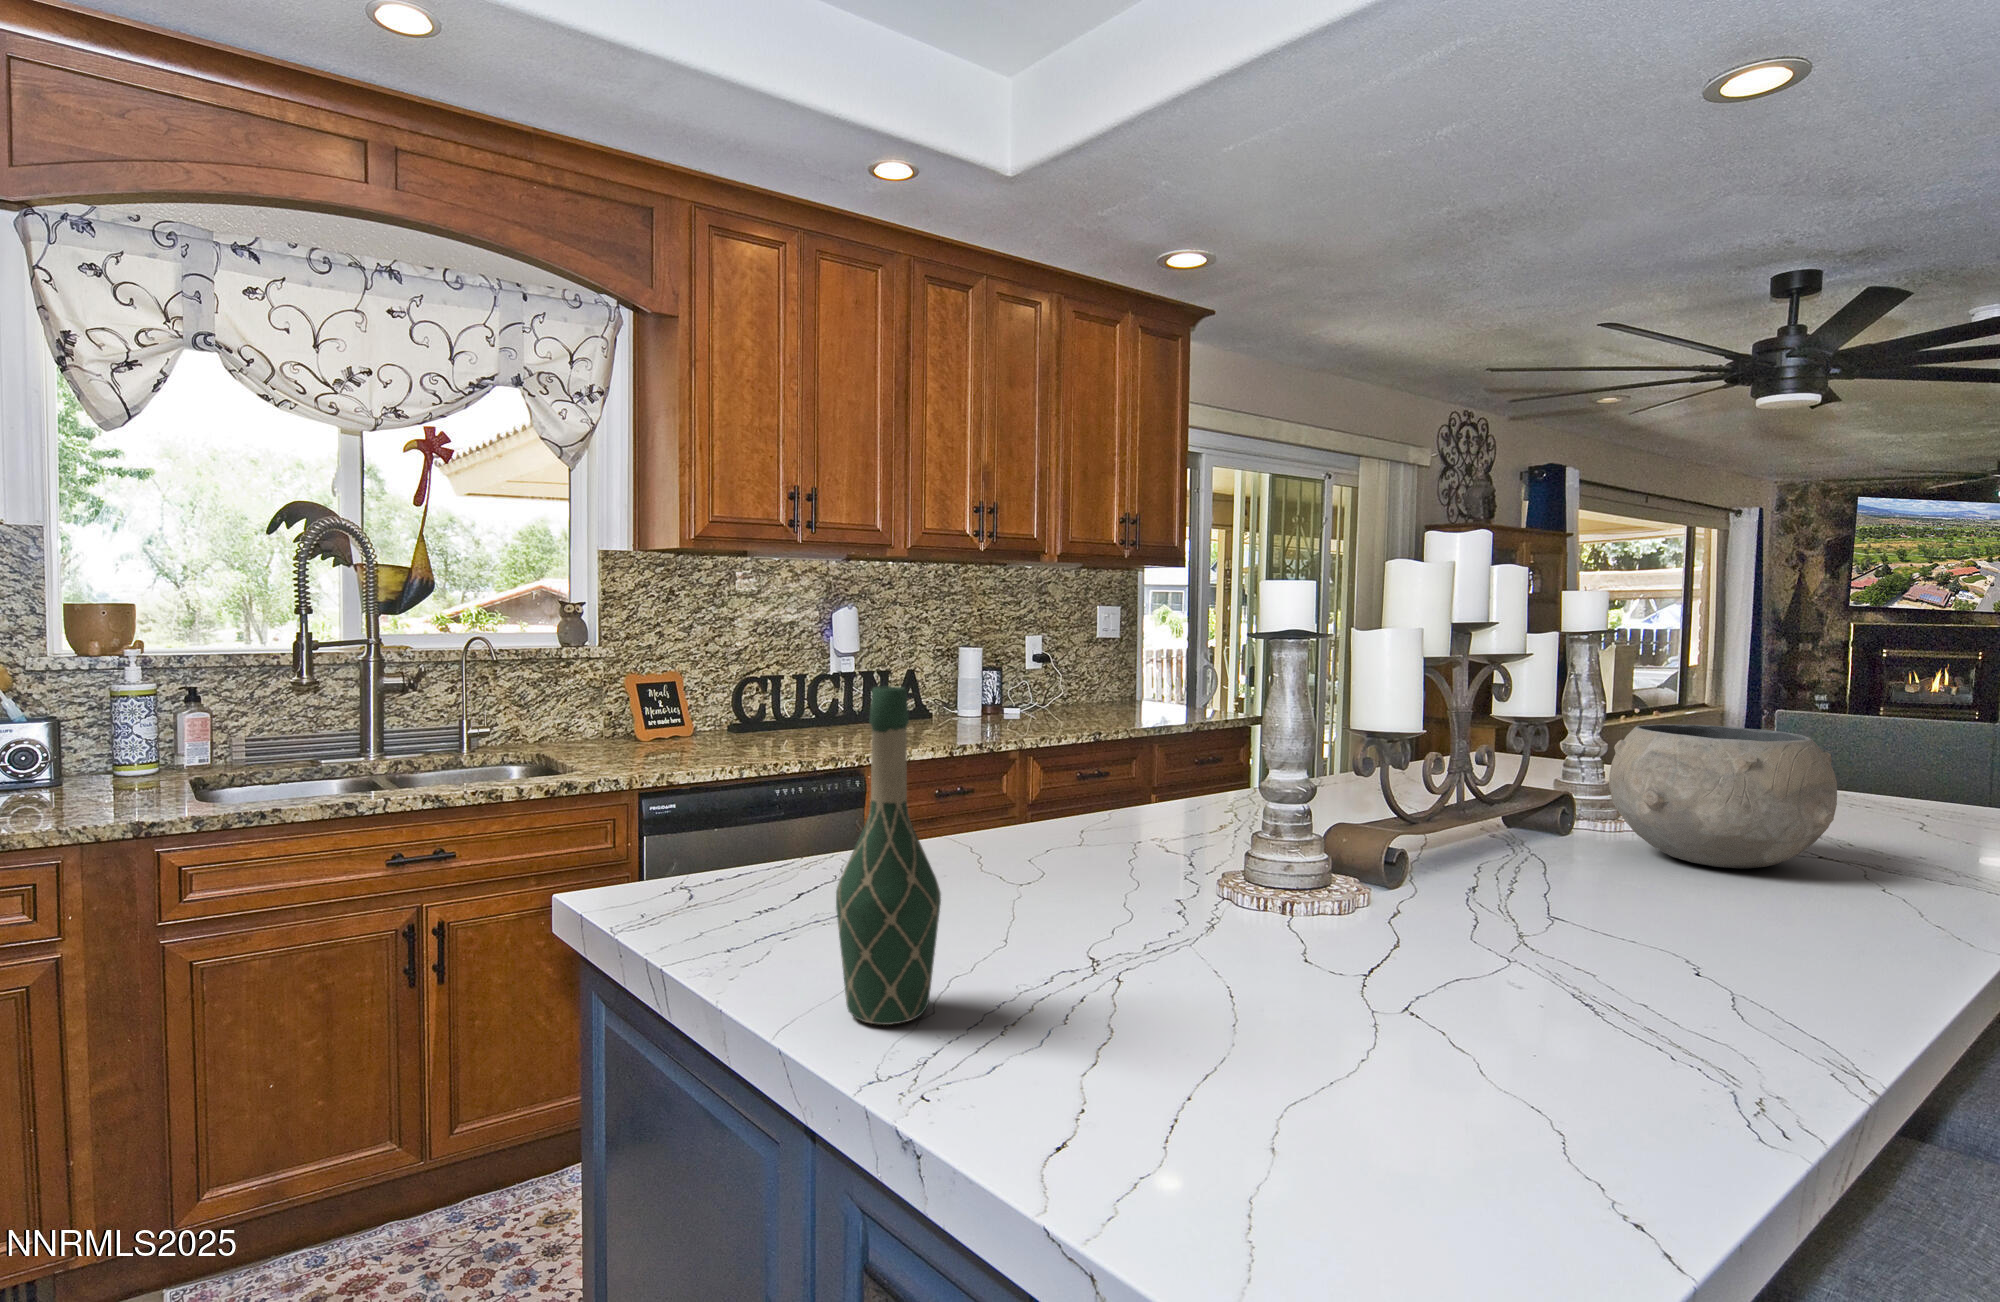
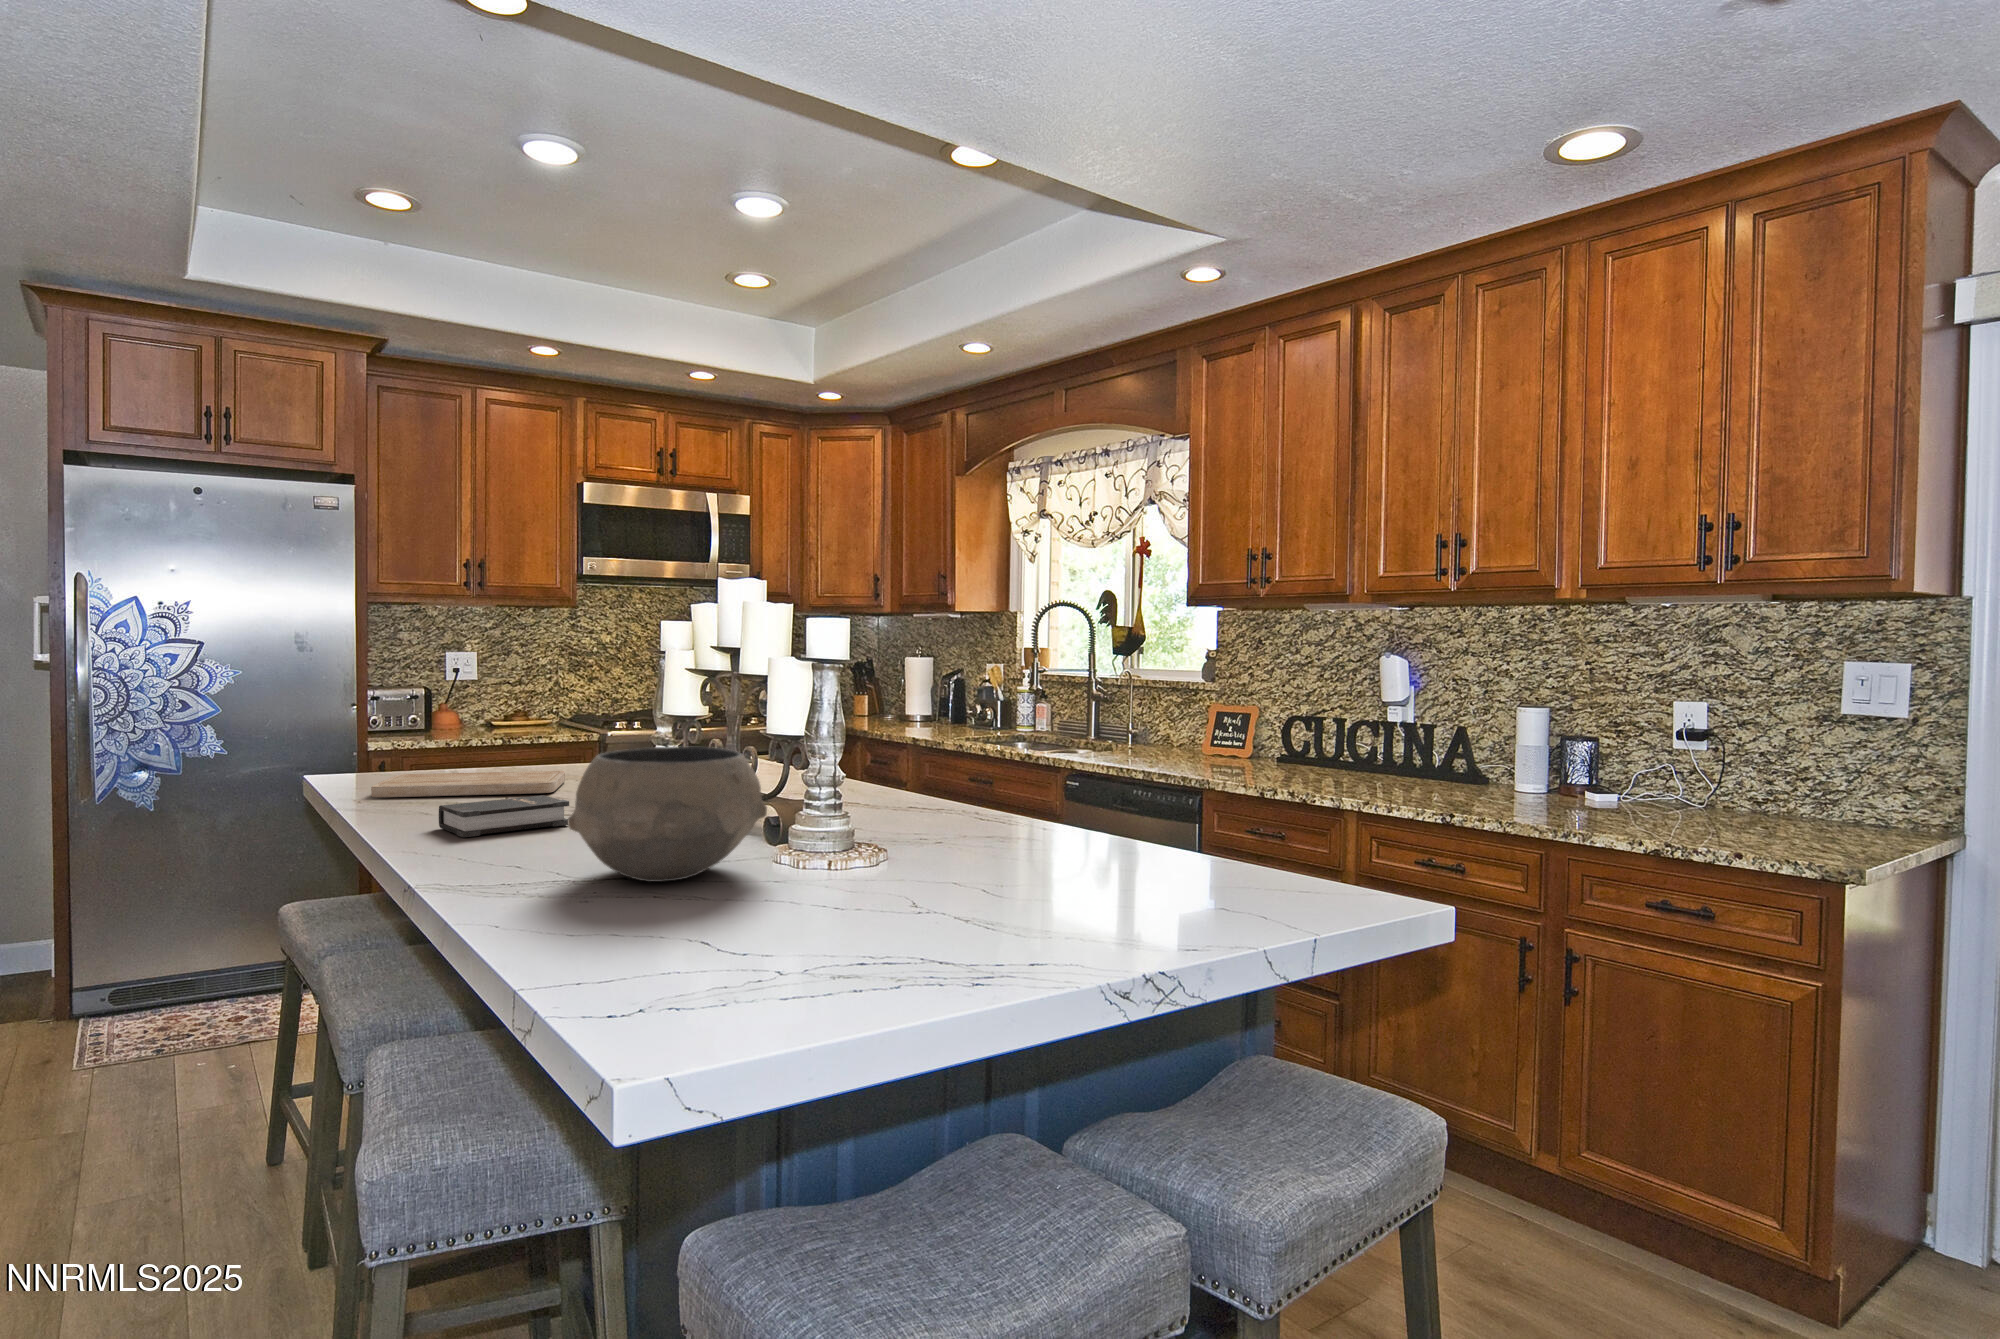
wine bottle: present [836,686,941,1025] -> none [548,665,585,773]
hardback book: none [1523,880,1764,986] -> present [439,795,569,837]
cutting board: none [1072,946,1566,1204] -> present [371,771,565,798]

